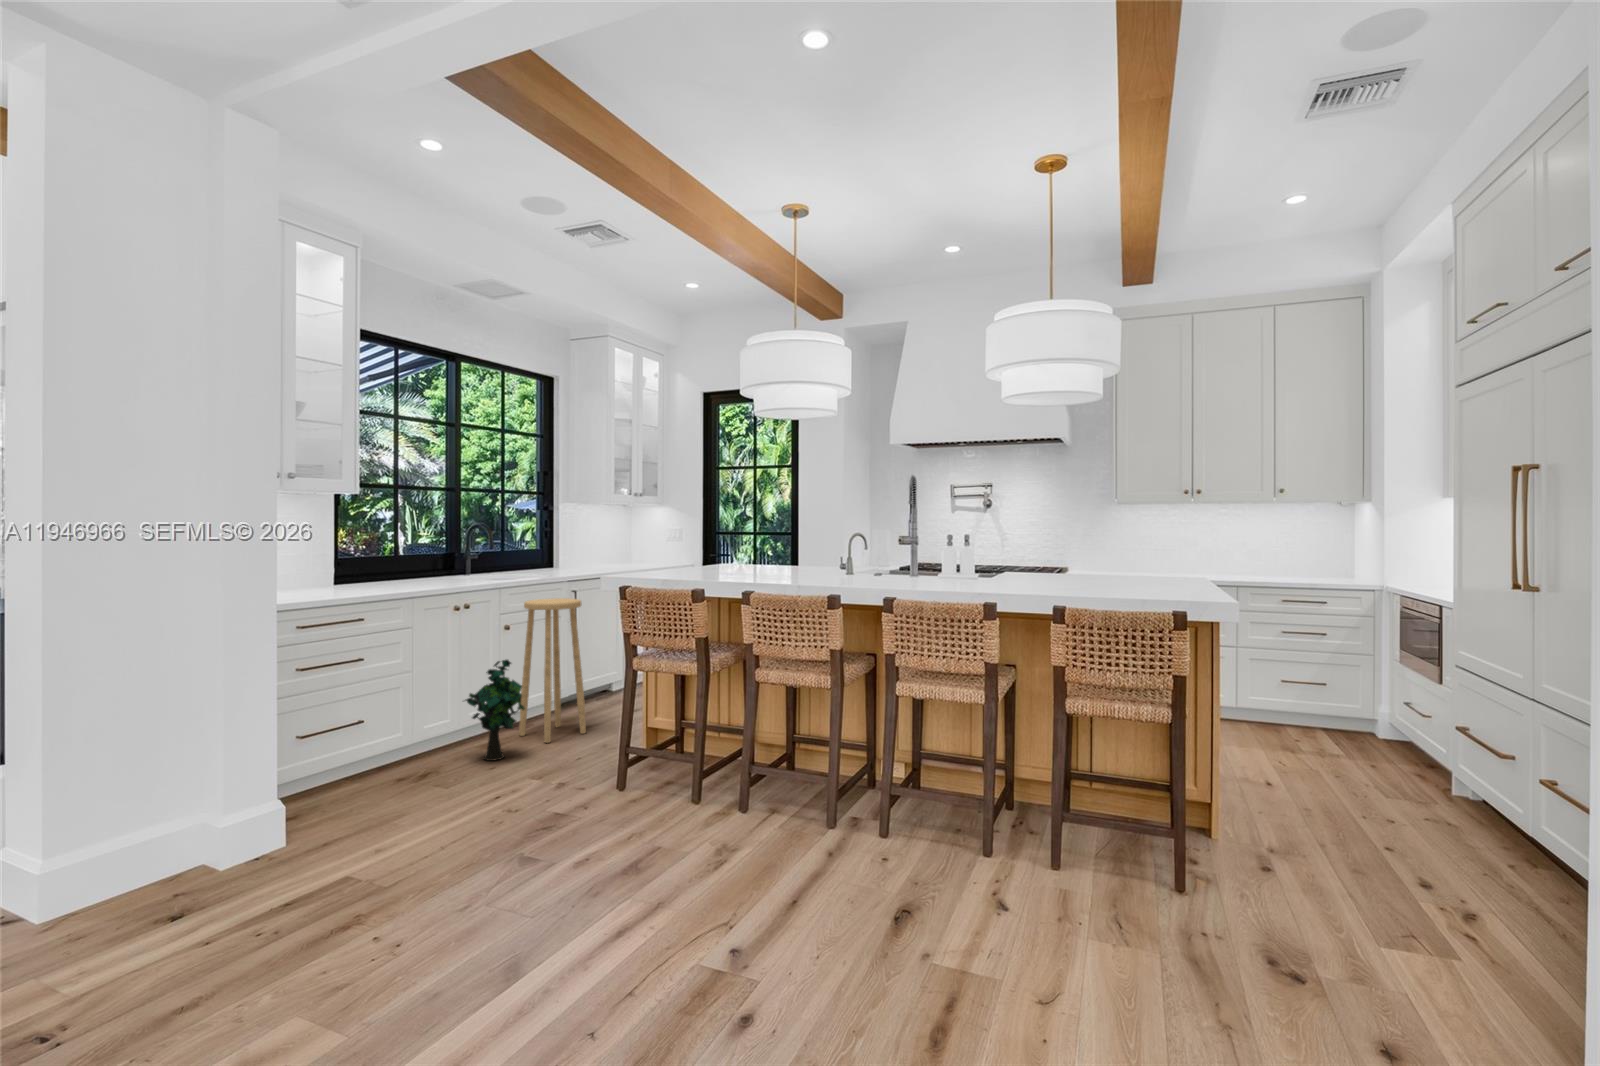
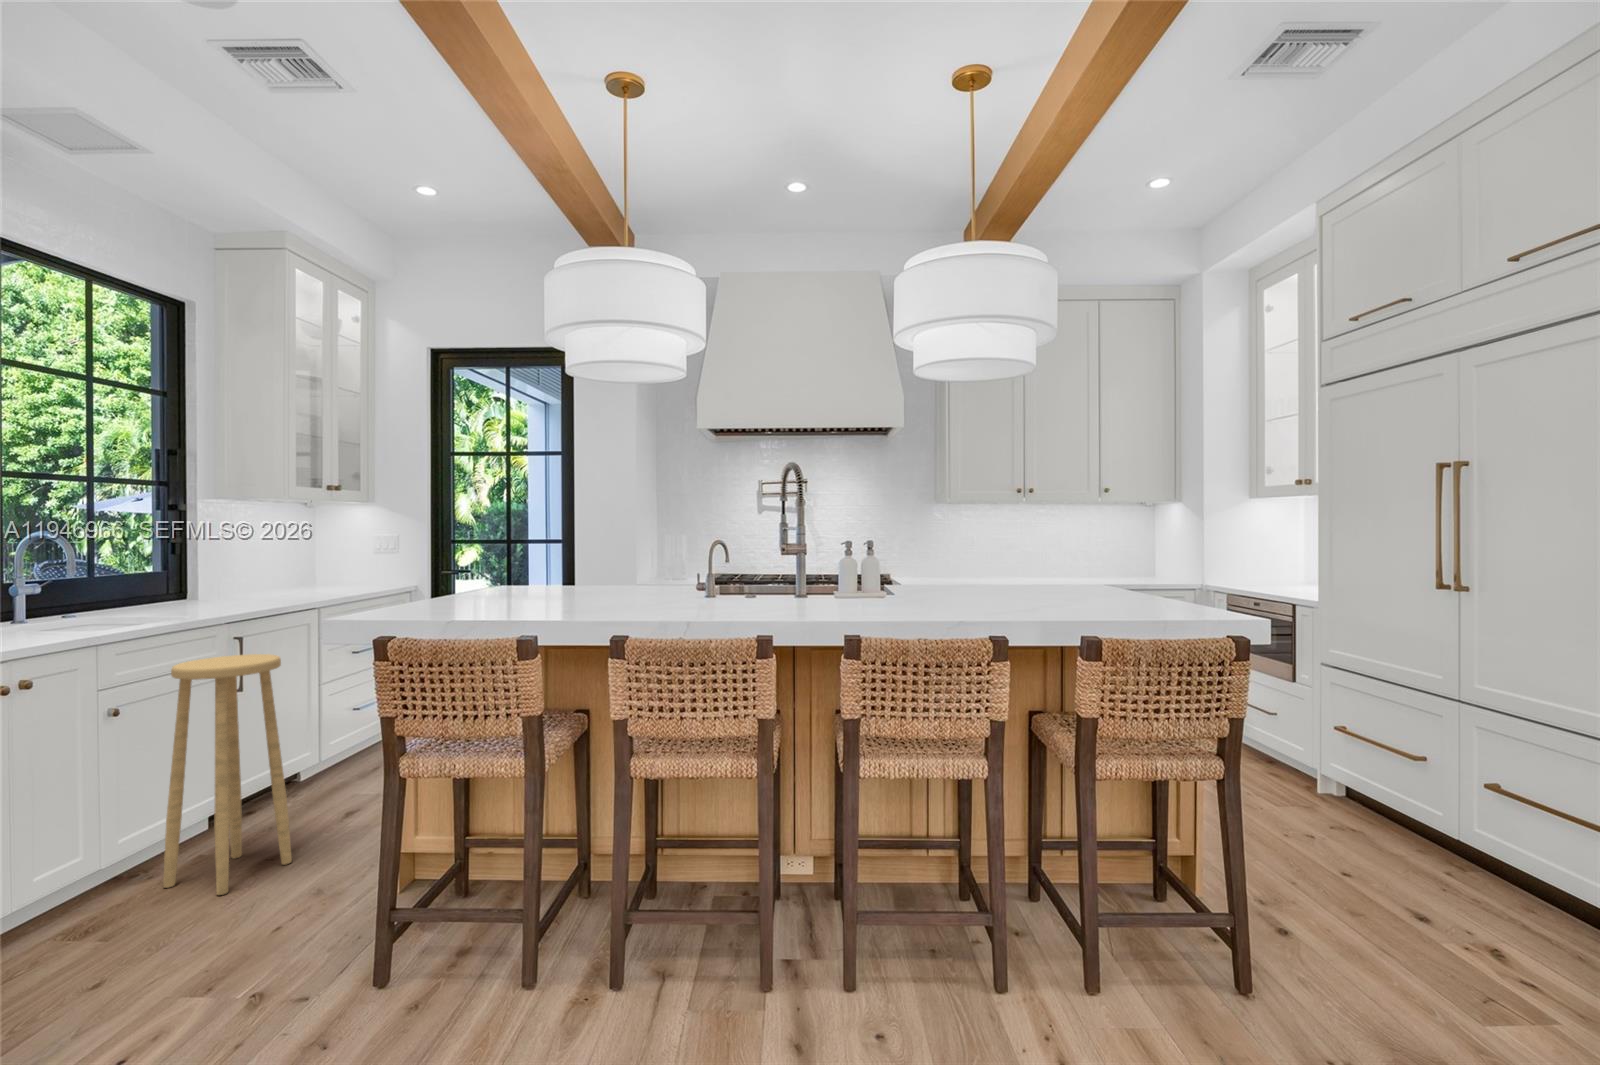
decorative plant: present [465,660,525,761] -> none [41,772,181,958]

